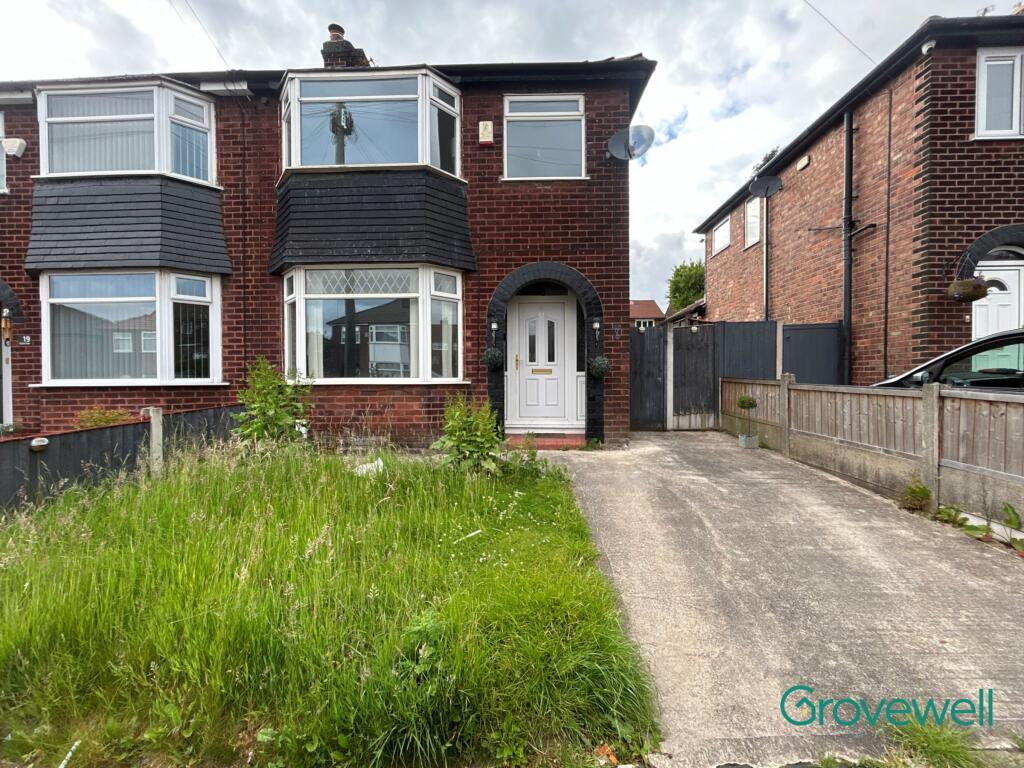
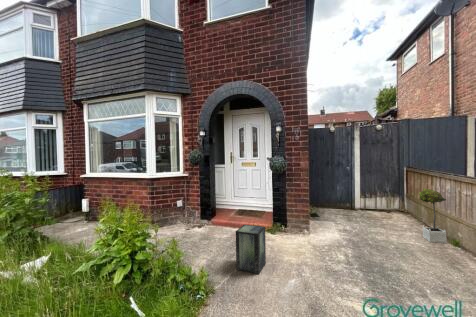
storage box: none [587,427,611,467] -> present [236,225,266,274]

